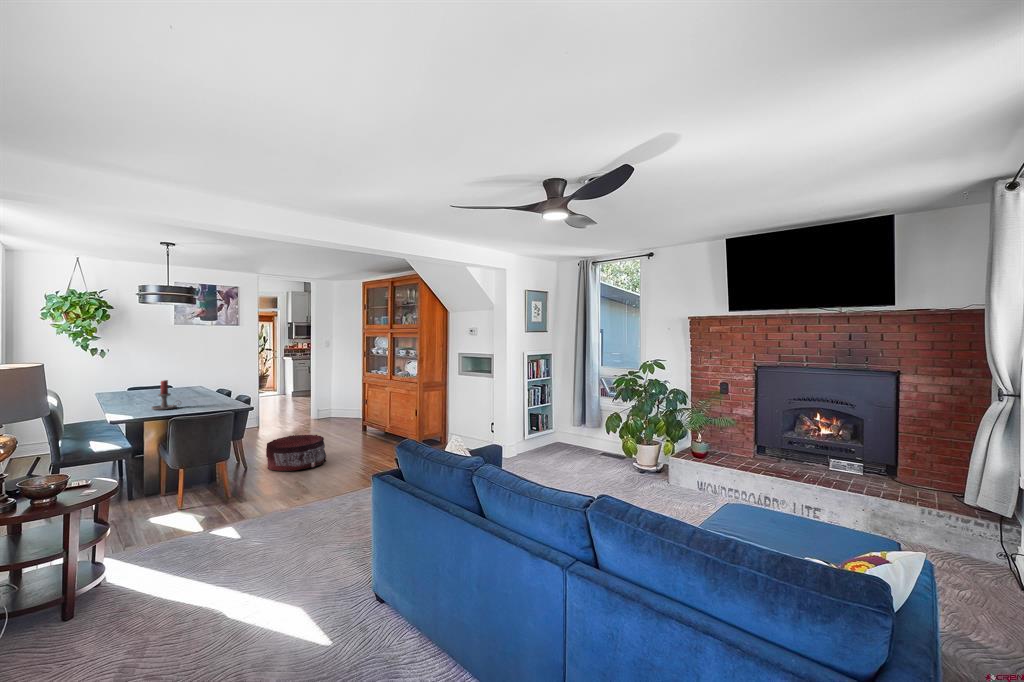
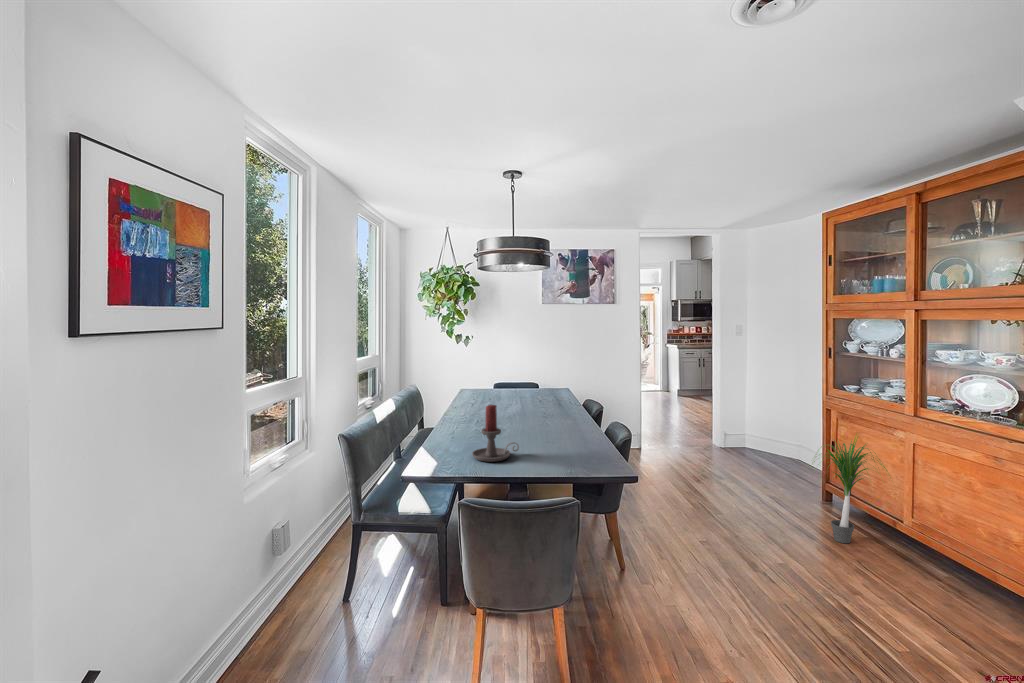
potted plant: none [347,389,384,444] -> present [814,440,887,543]
pouf: present [266,435,326,471] -> none [659,512,783,613]

